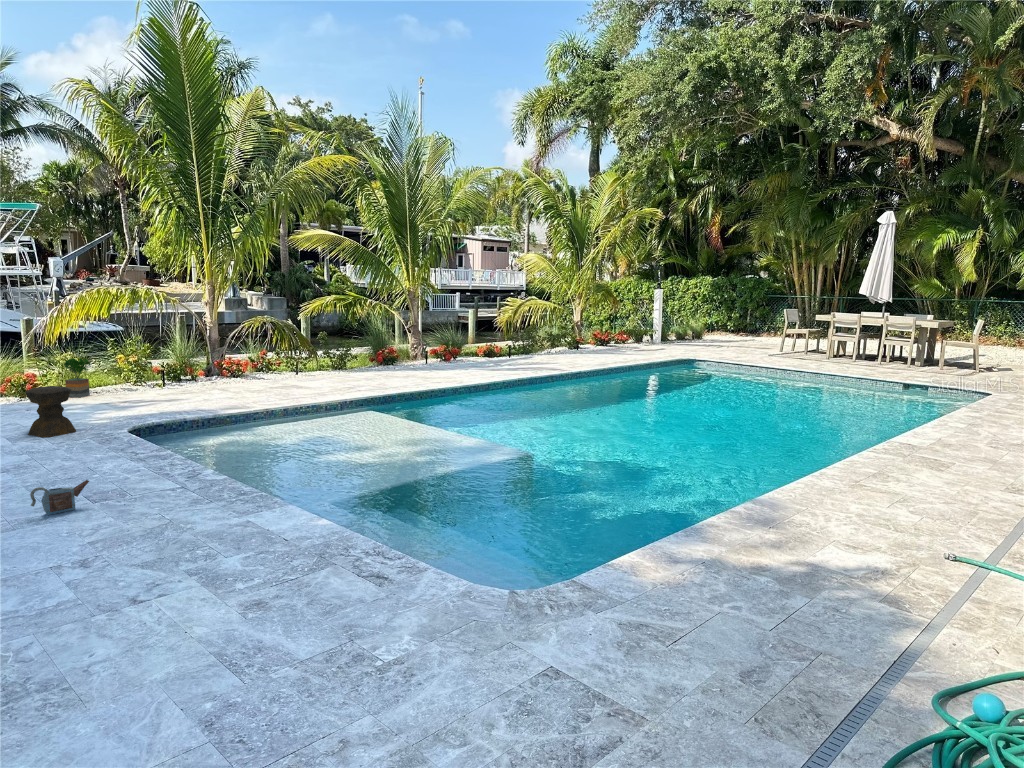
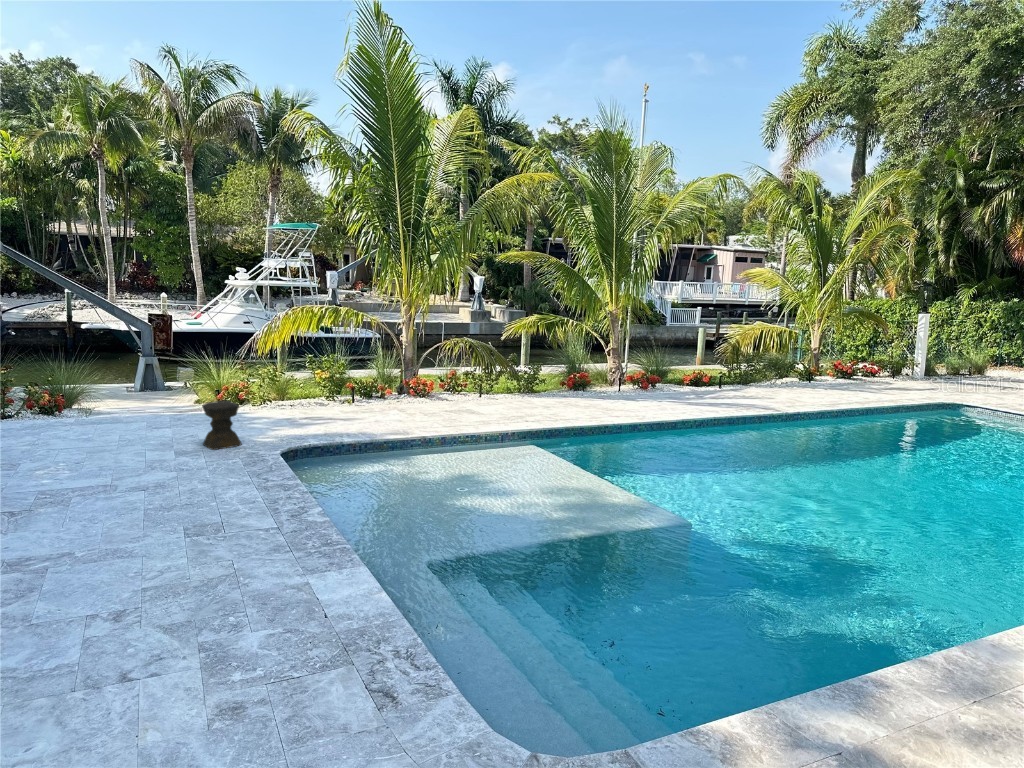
potted tree: present [64,358,92,398] -> none [270,368,295,405]
watering can: present [30,480,89,515] -> none [98,522,159,555]

